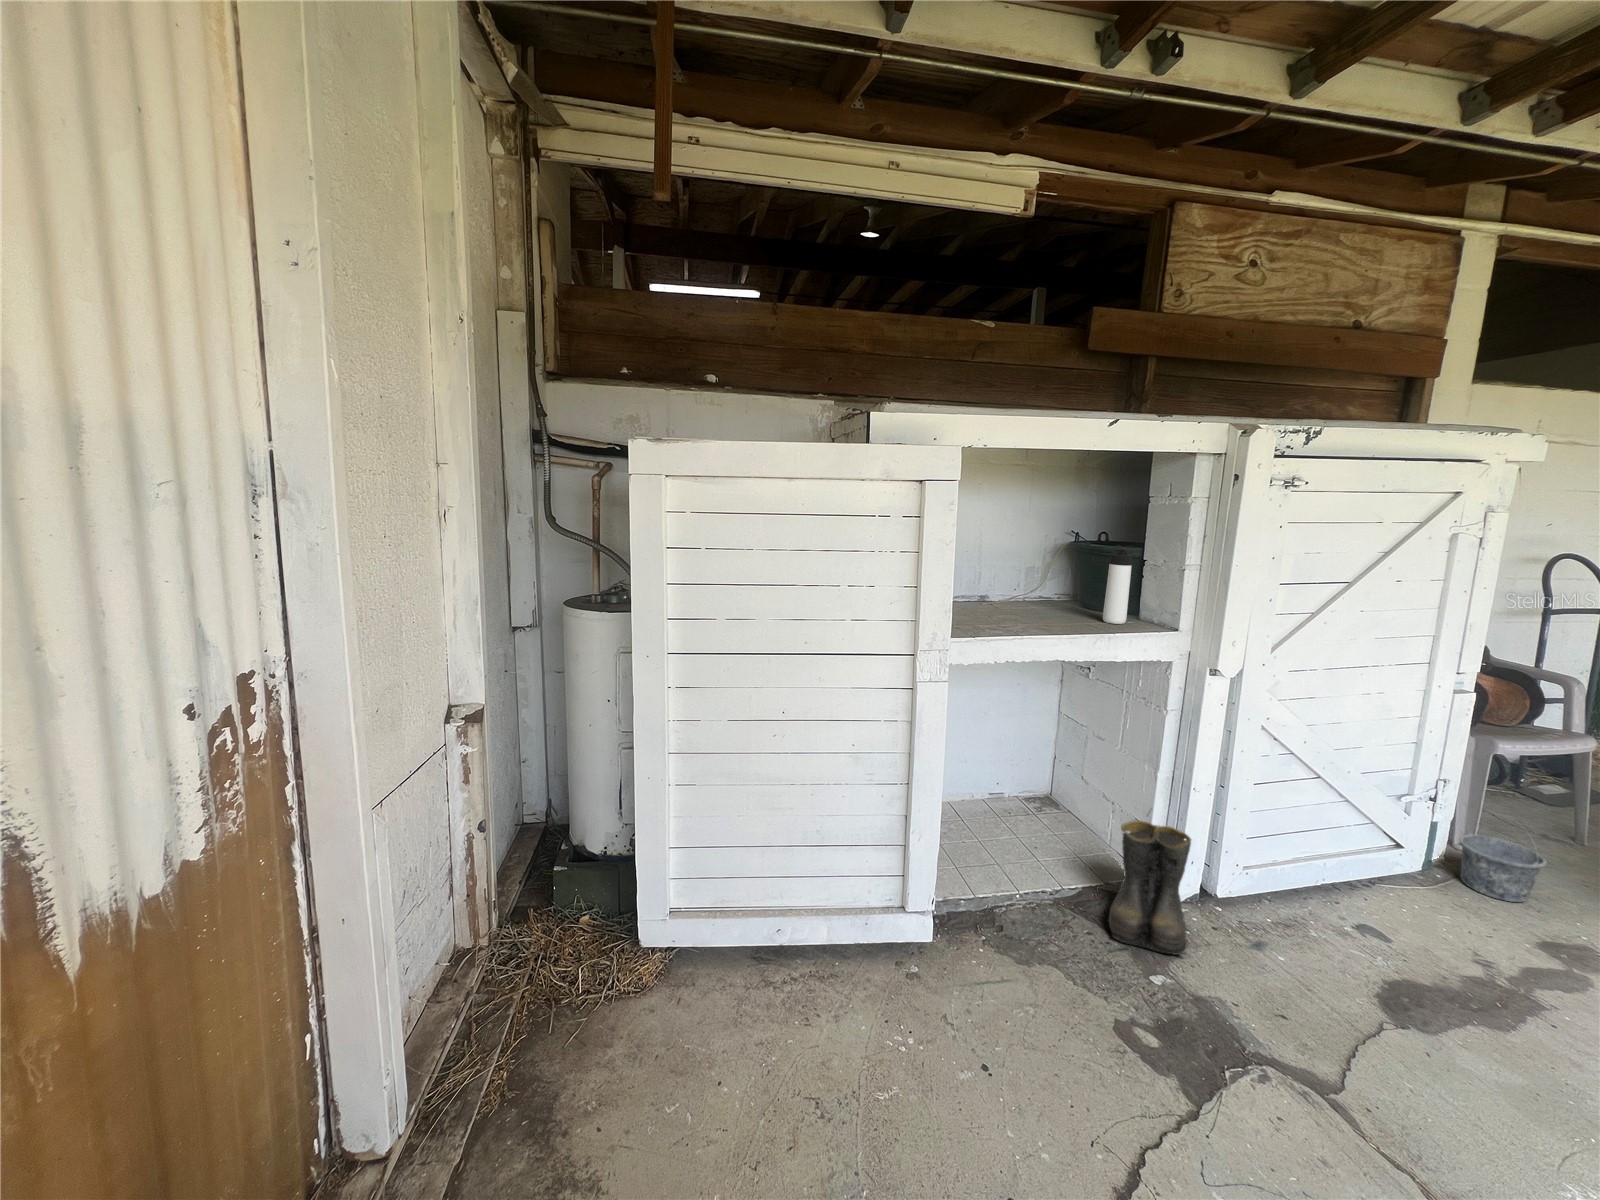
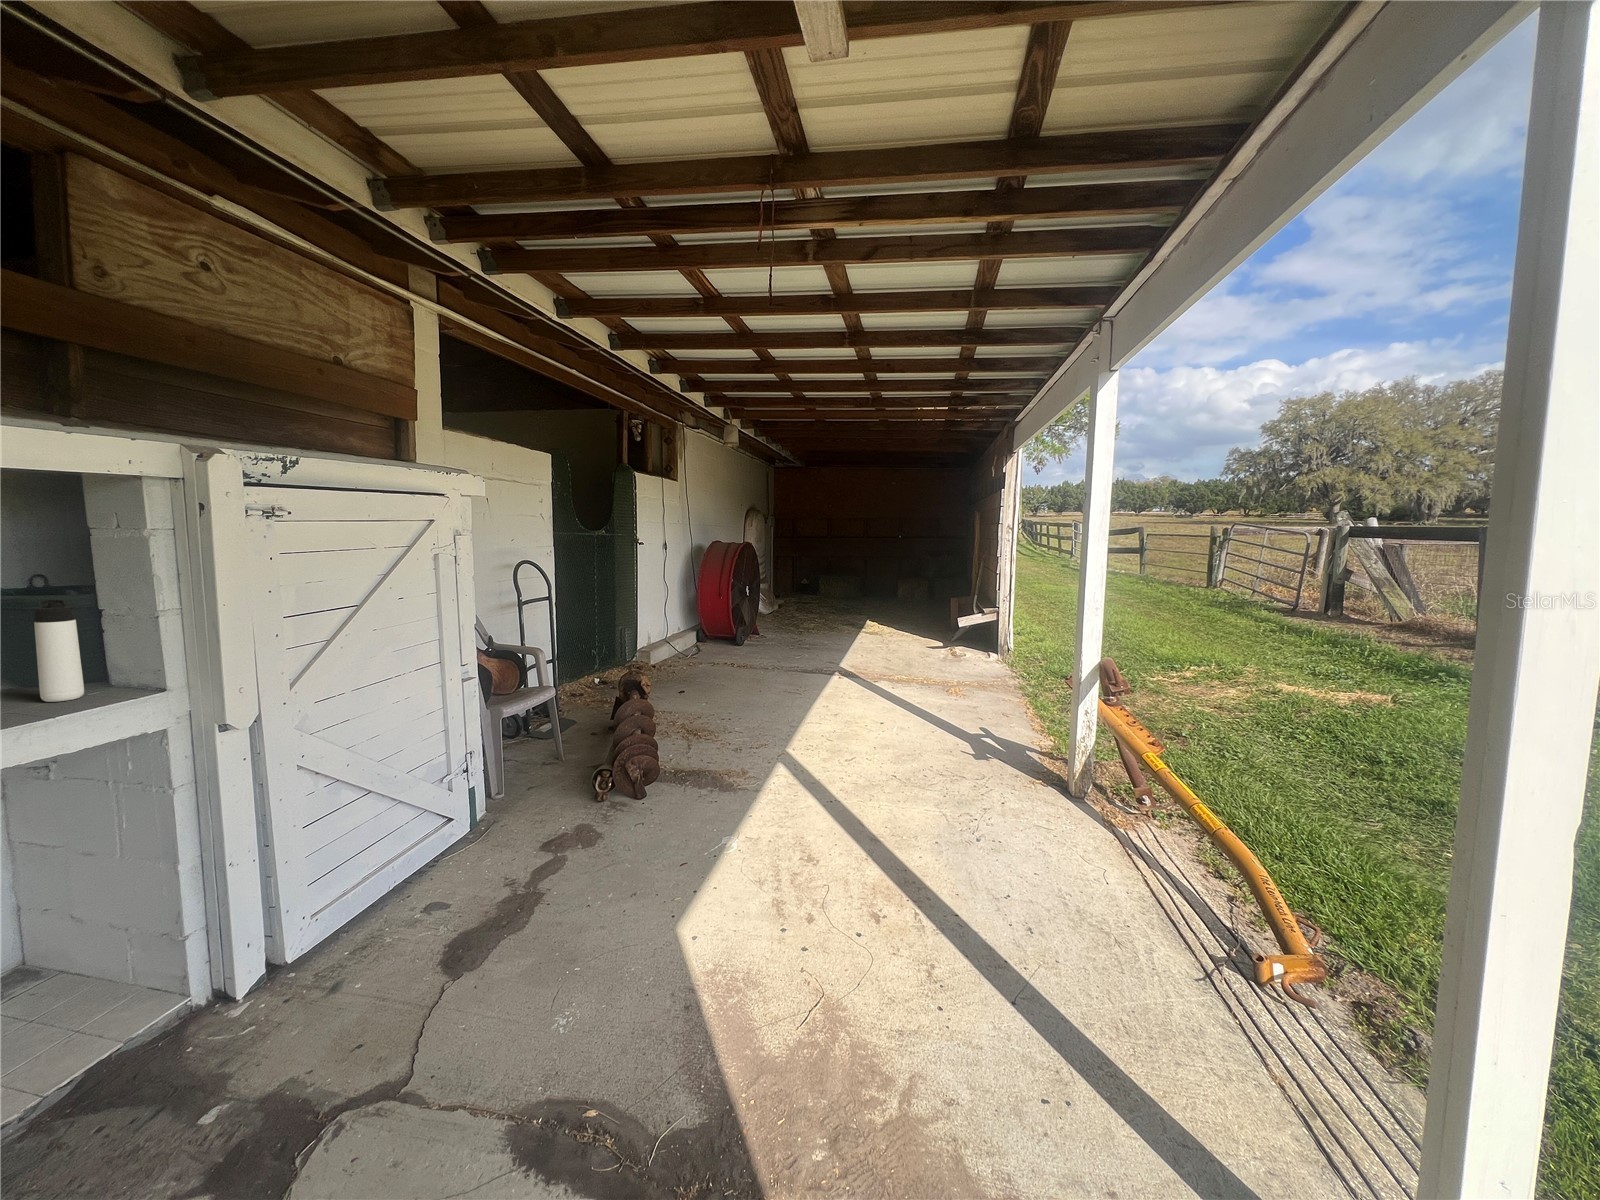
boots: present [1108,821,1191,955] -> none [130,919,251,1109]
bucket: present [1460,833,1547,902] -> none [491,762,540,826]

